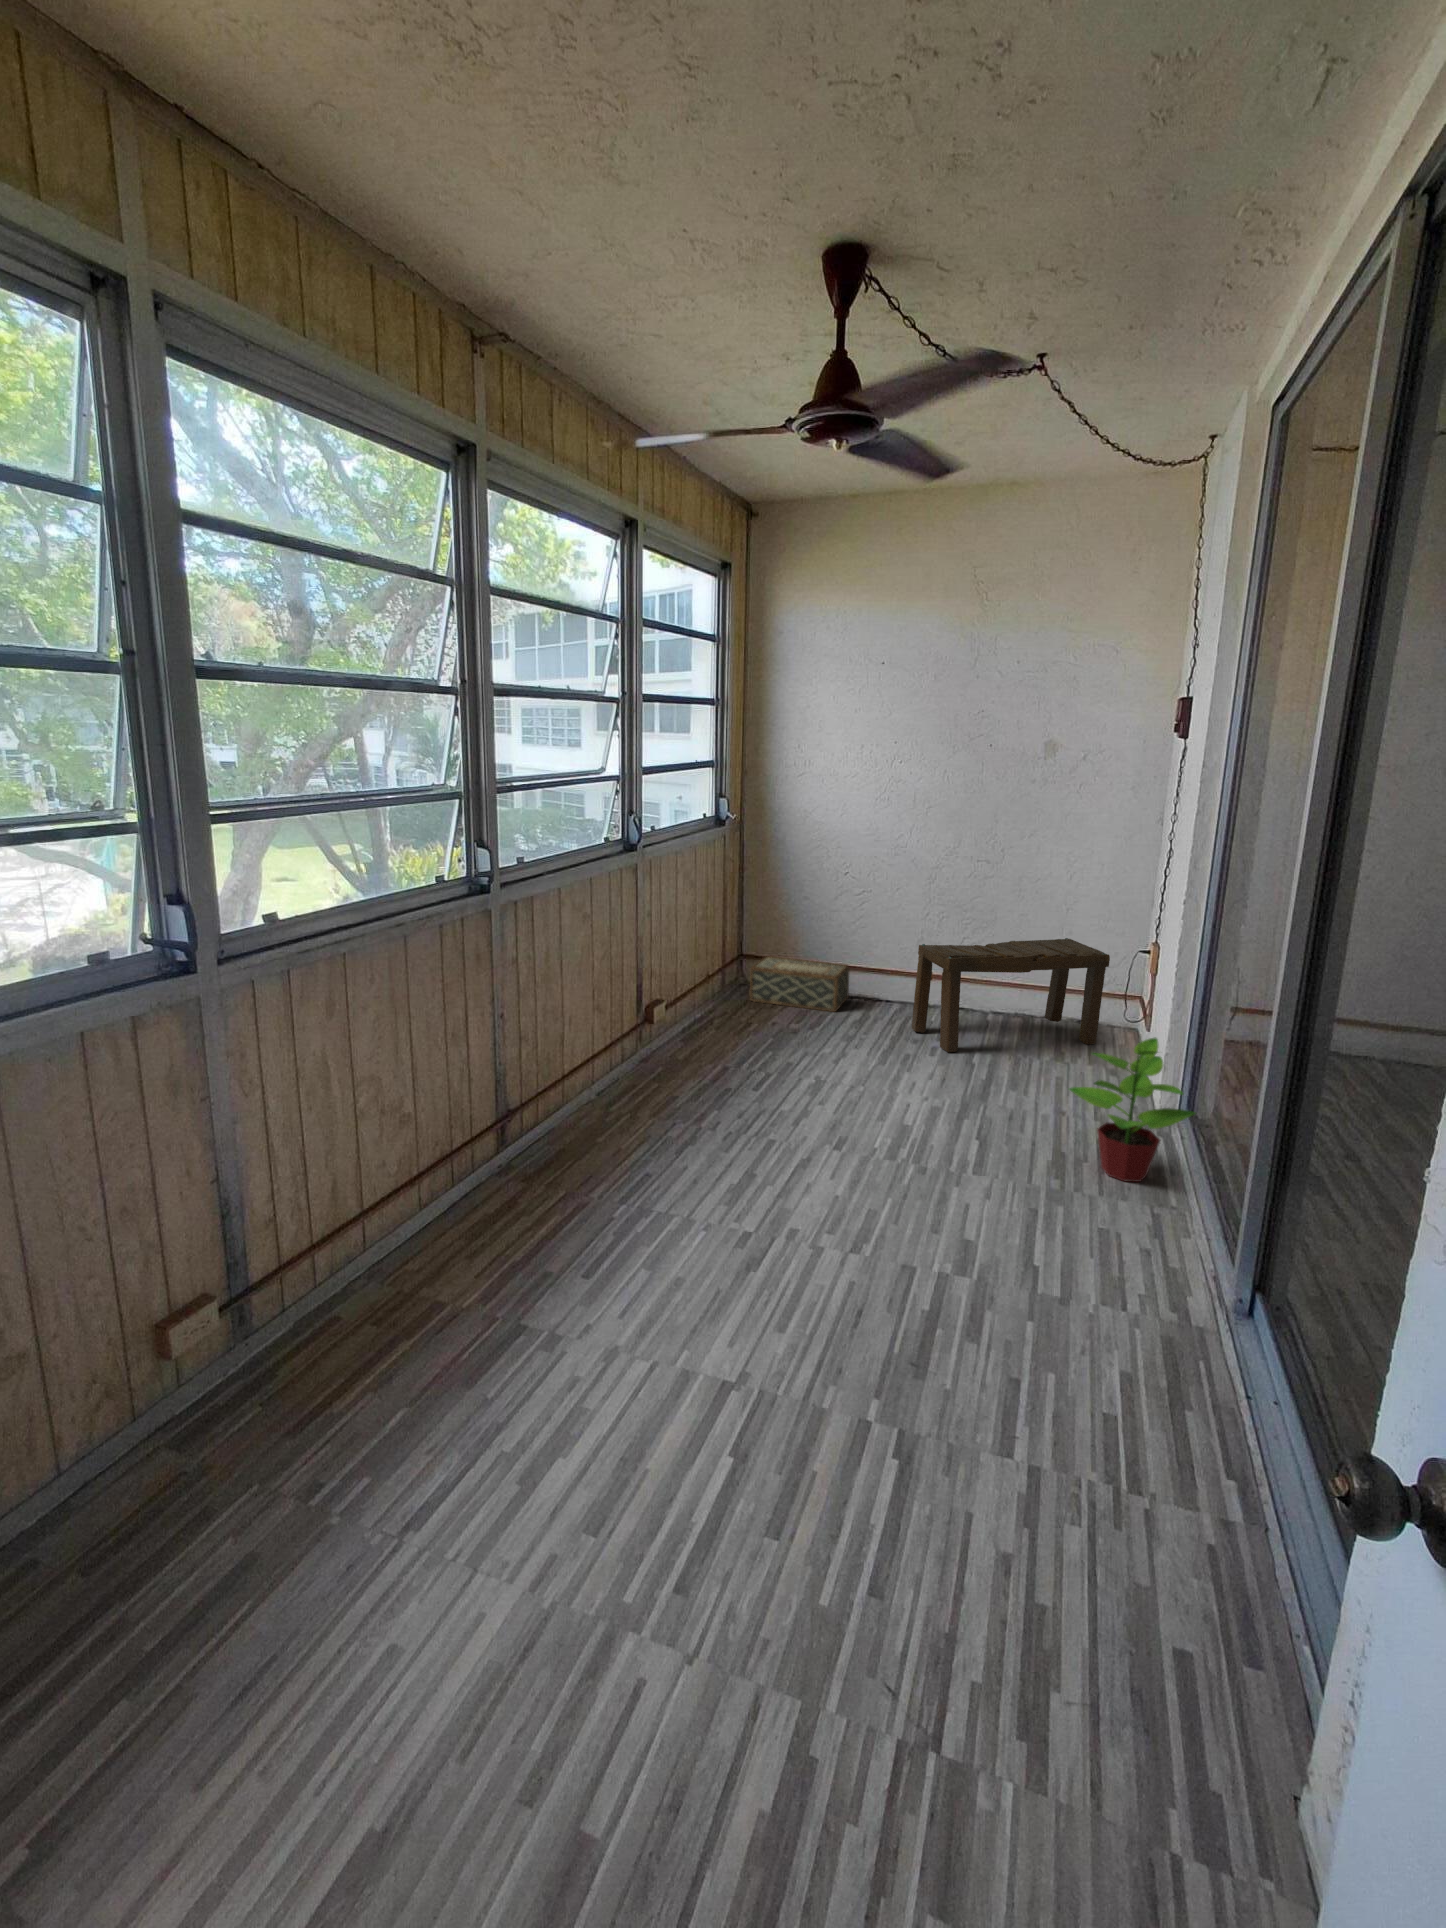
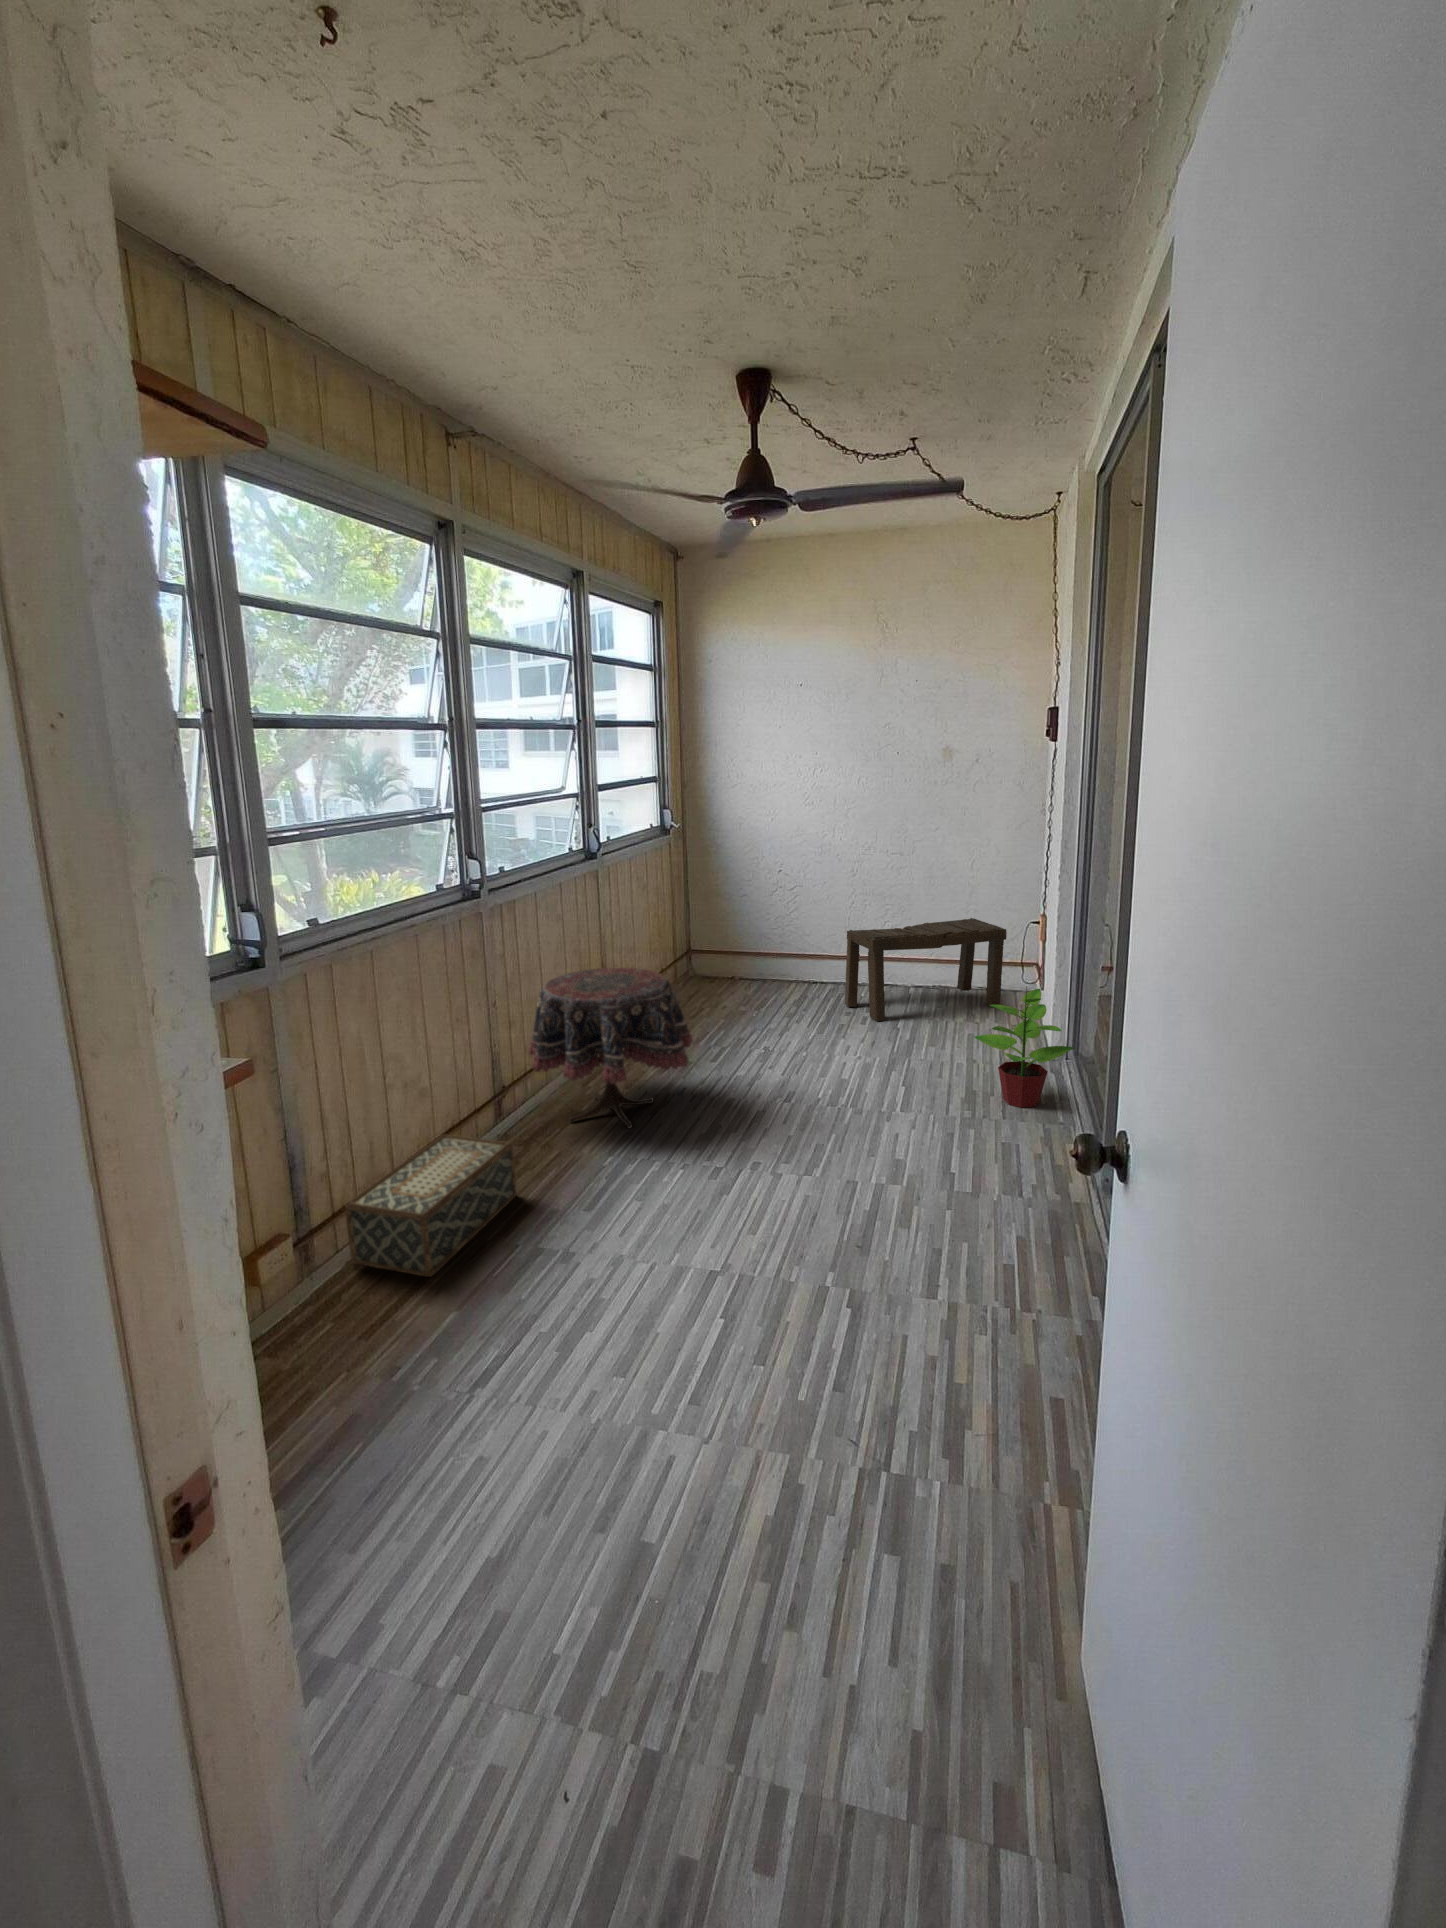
woven basket: present [750,956,850,1012] -> present [345,1135,516,1277]
side table: none [540,978,729,1169] -> present [529,967,693,1129]

